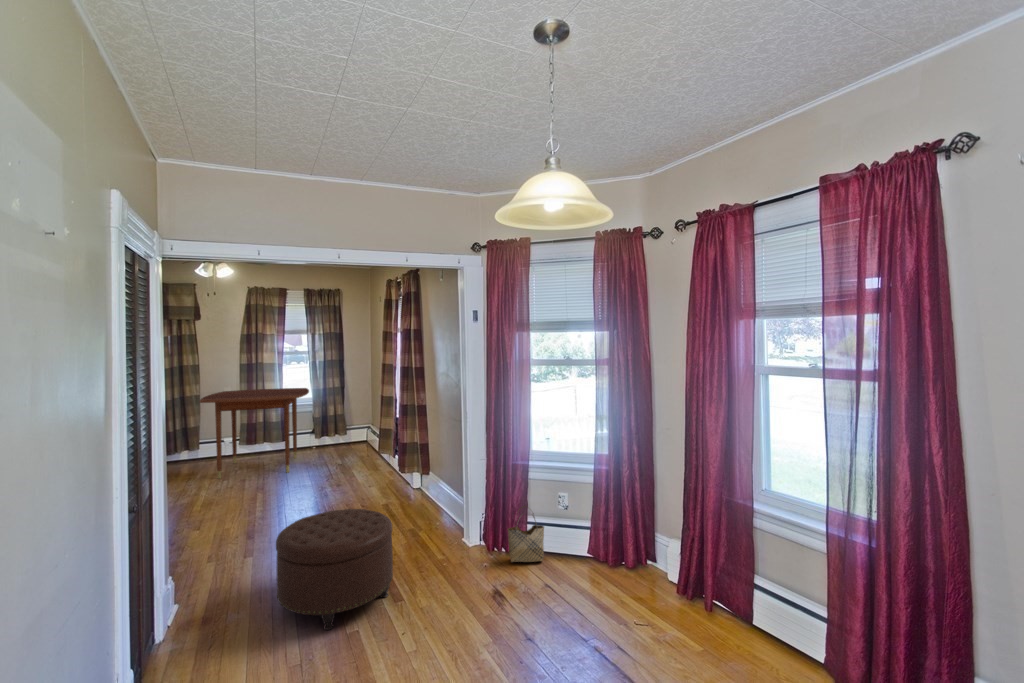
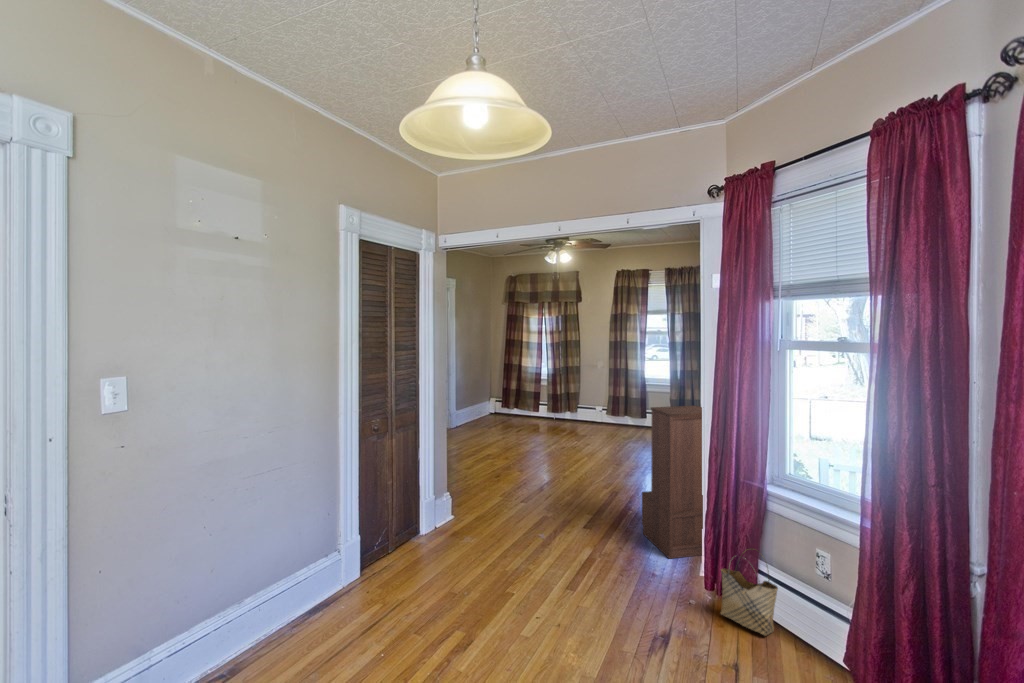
dining table: present [200,388,309,479] -> none [562,365,661,445]
bookshelf: none [399,414,464,546] -> present [642,406,703,558]
ottoman: present [276,509,393,630] -> none [479,477,582,580]

